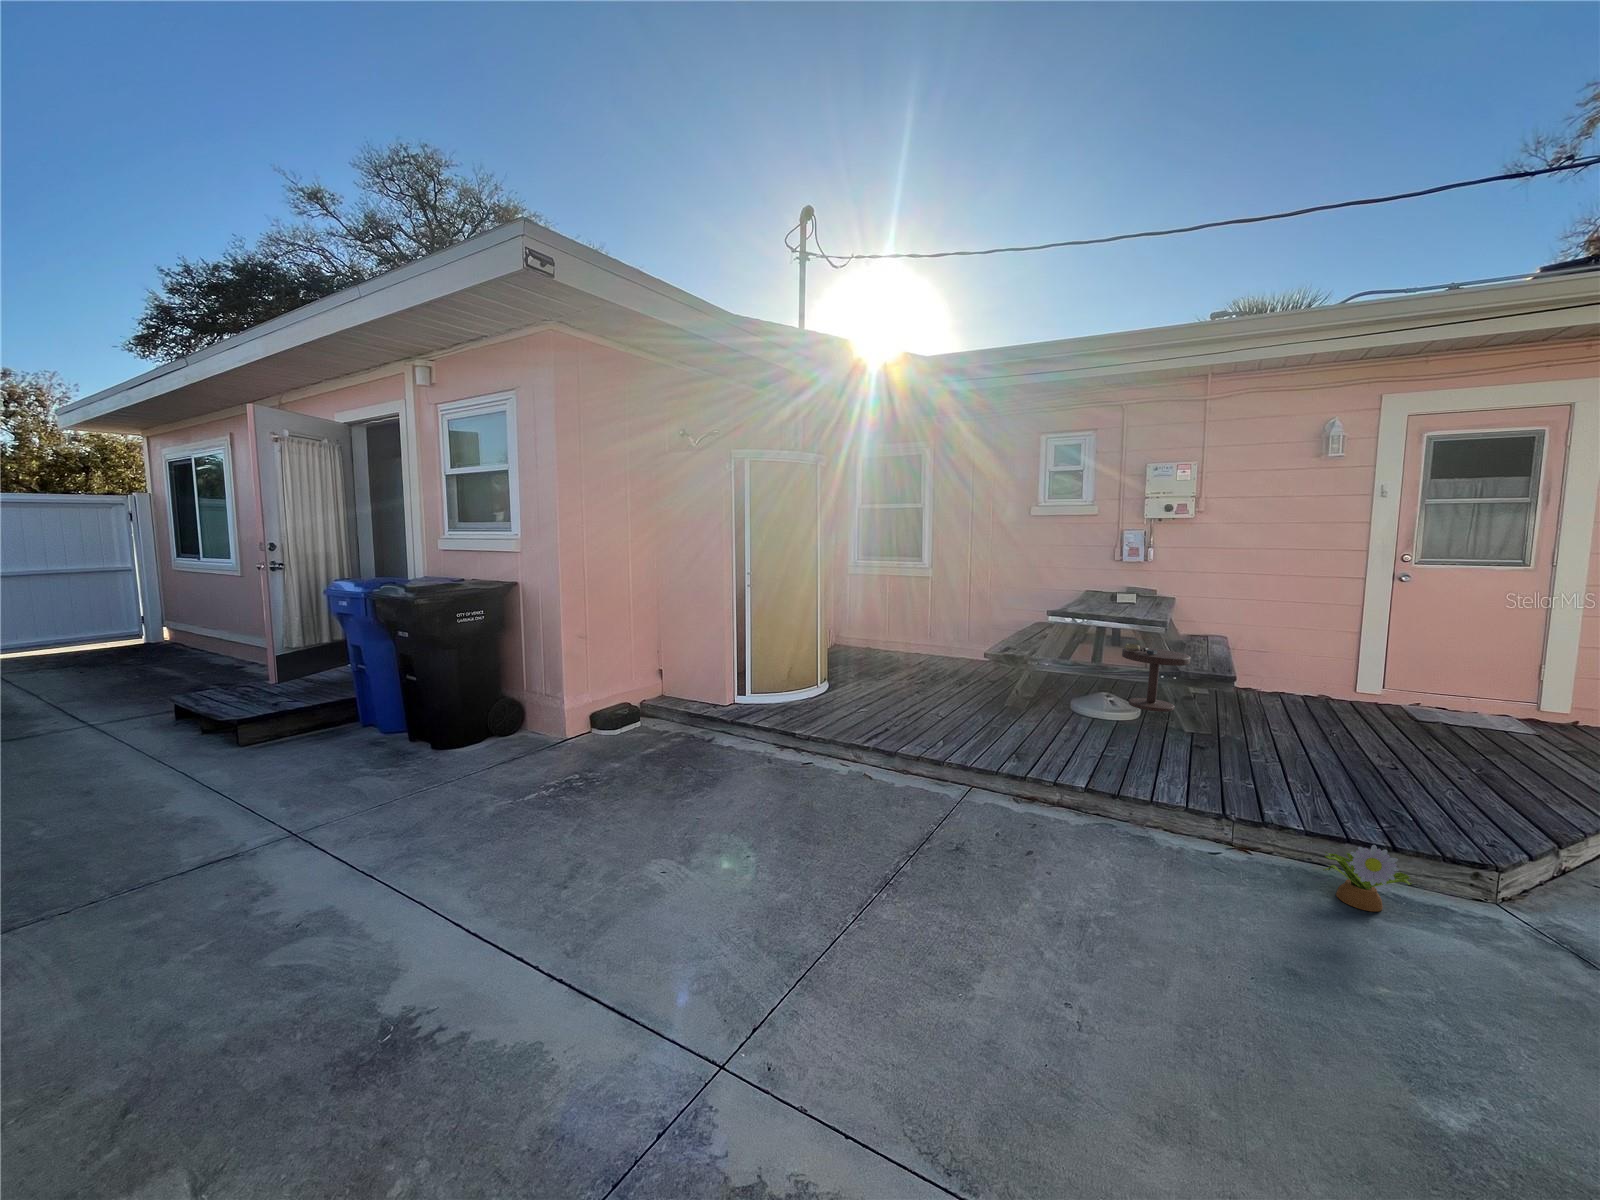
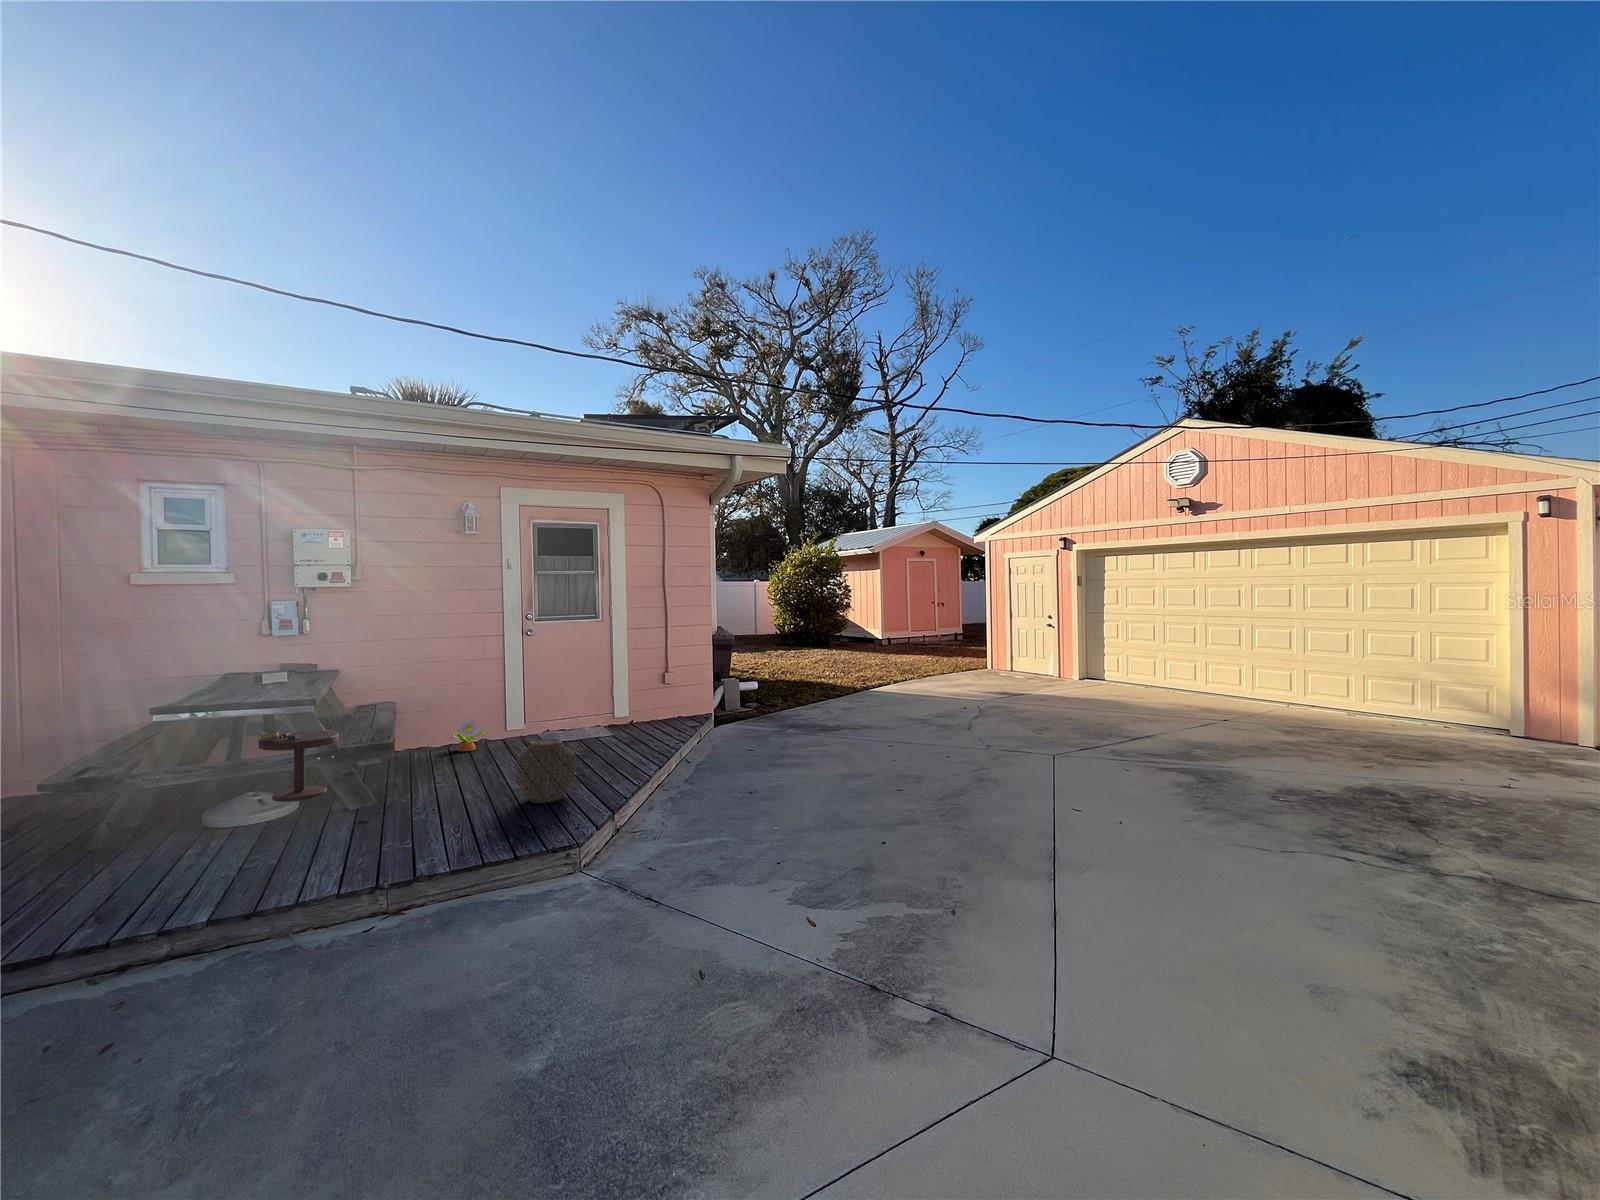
woven basket: none [1387,712,1488,796] -> present [516,738,575,803]
decorative plant: present [1323,845,1412,912] -> present [450,720,485,751]

